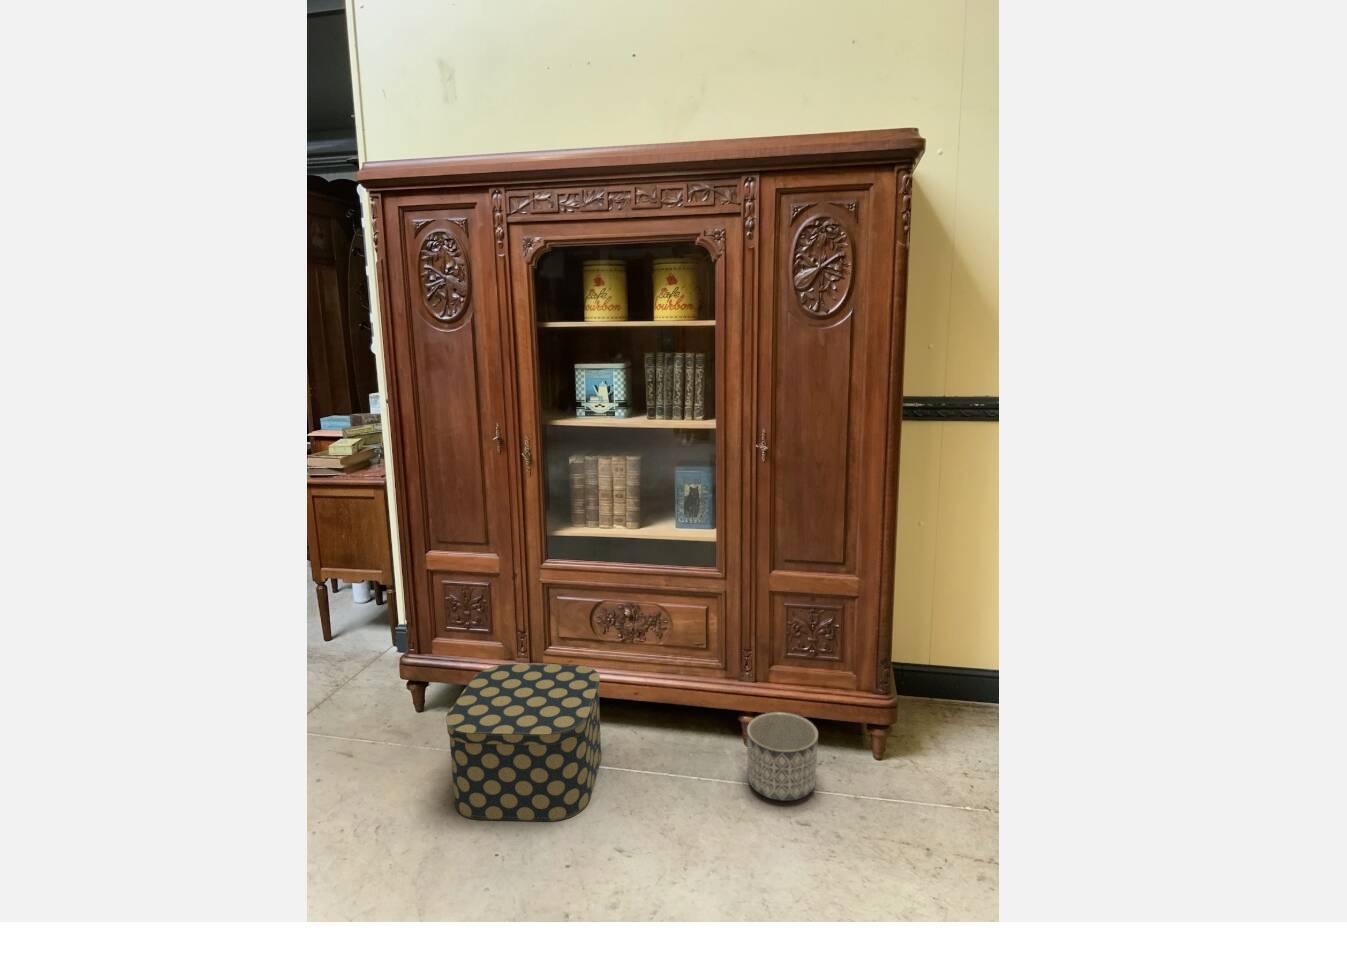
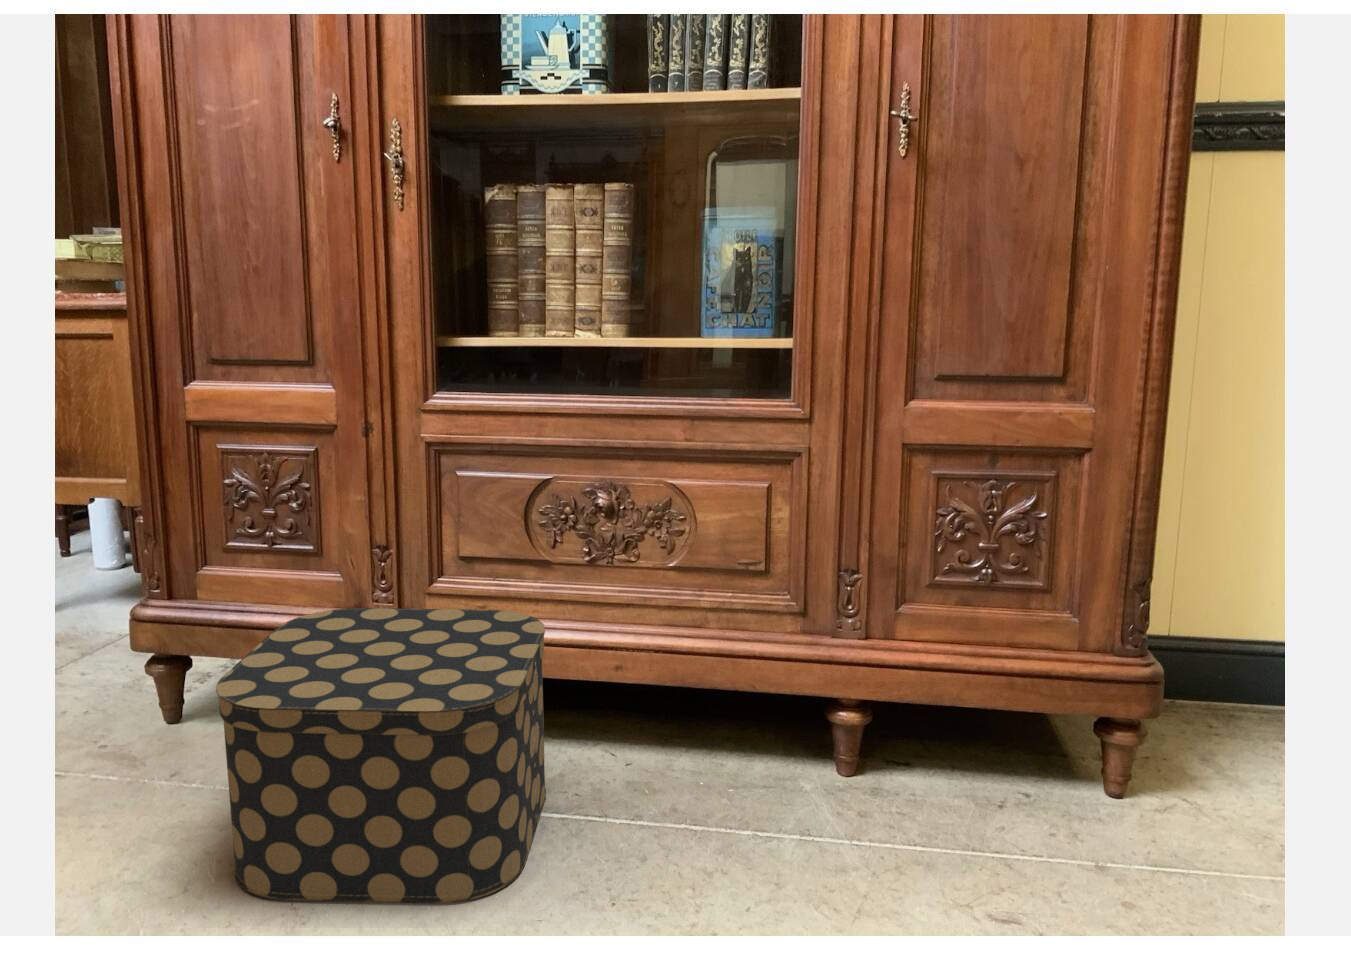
planter: present [747,712,818,801] -> none [855,698,1007,867]

